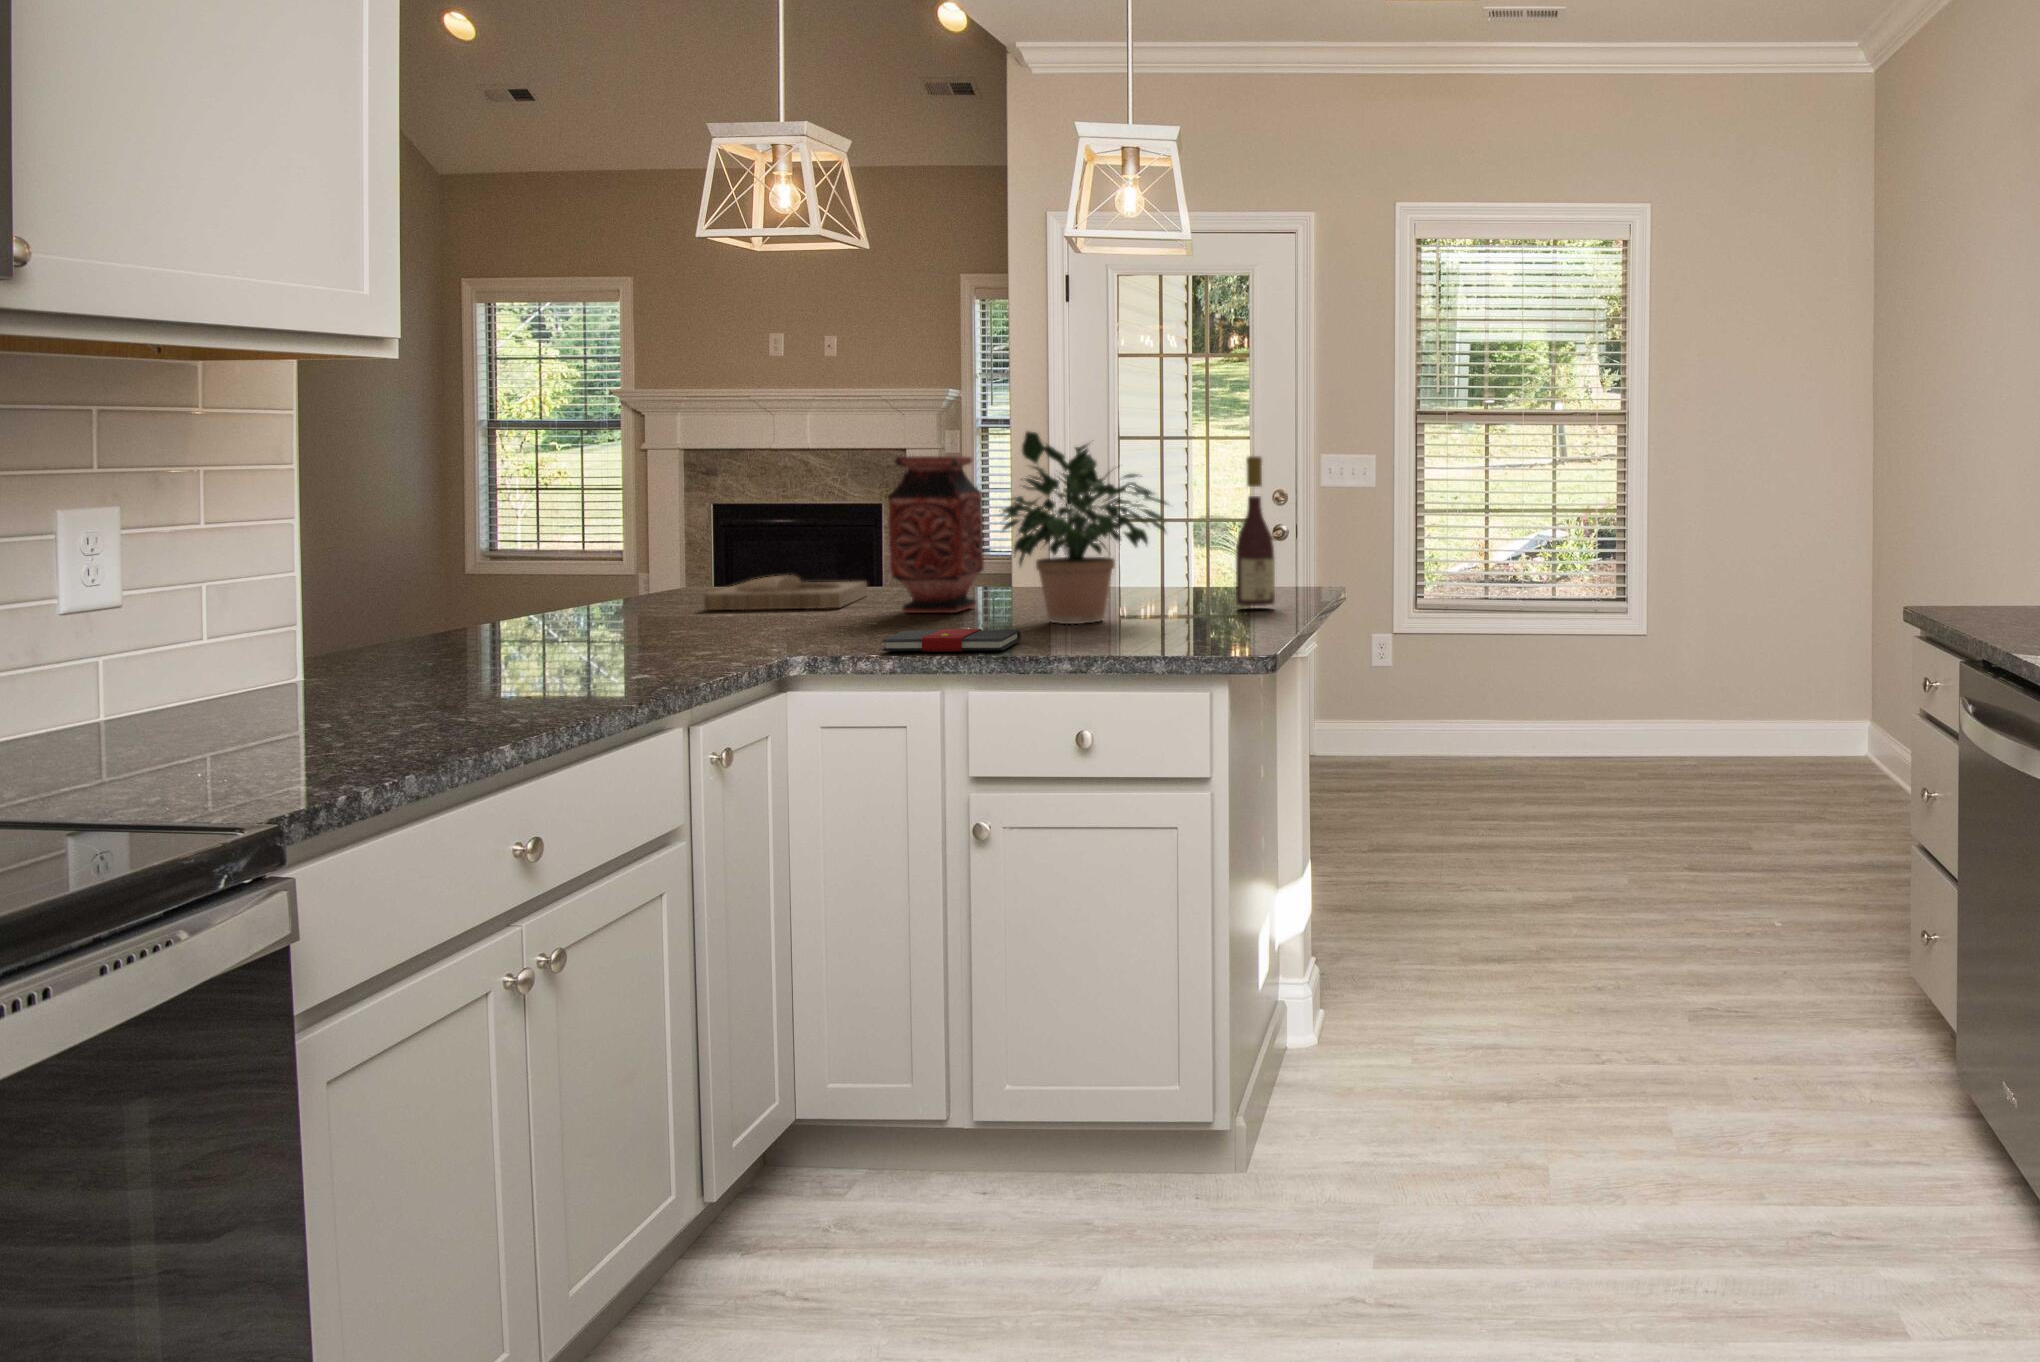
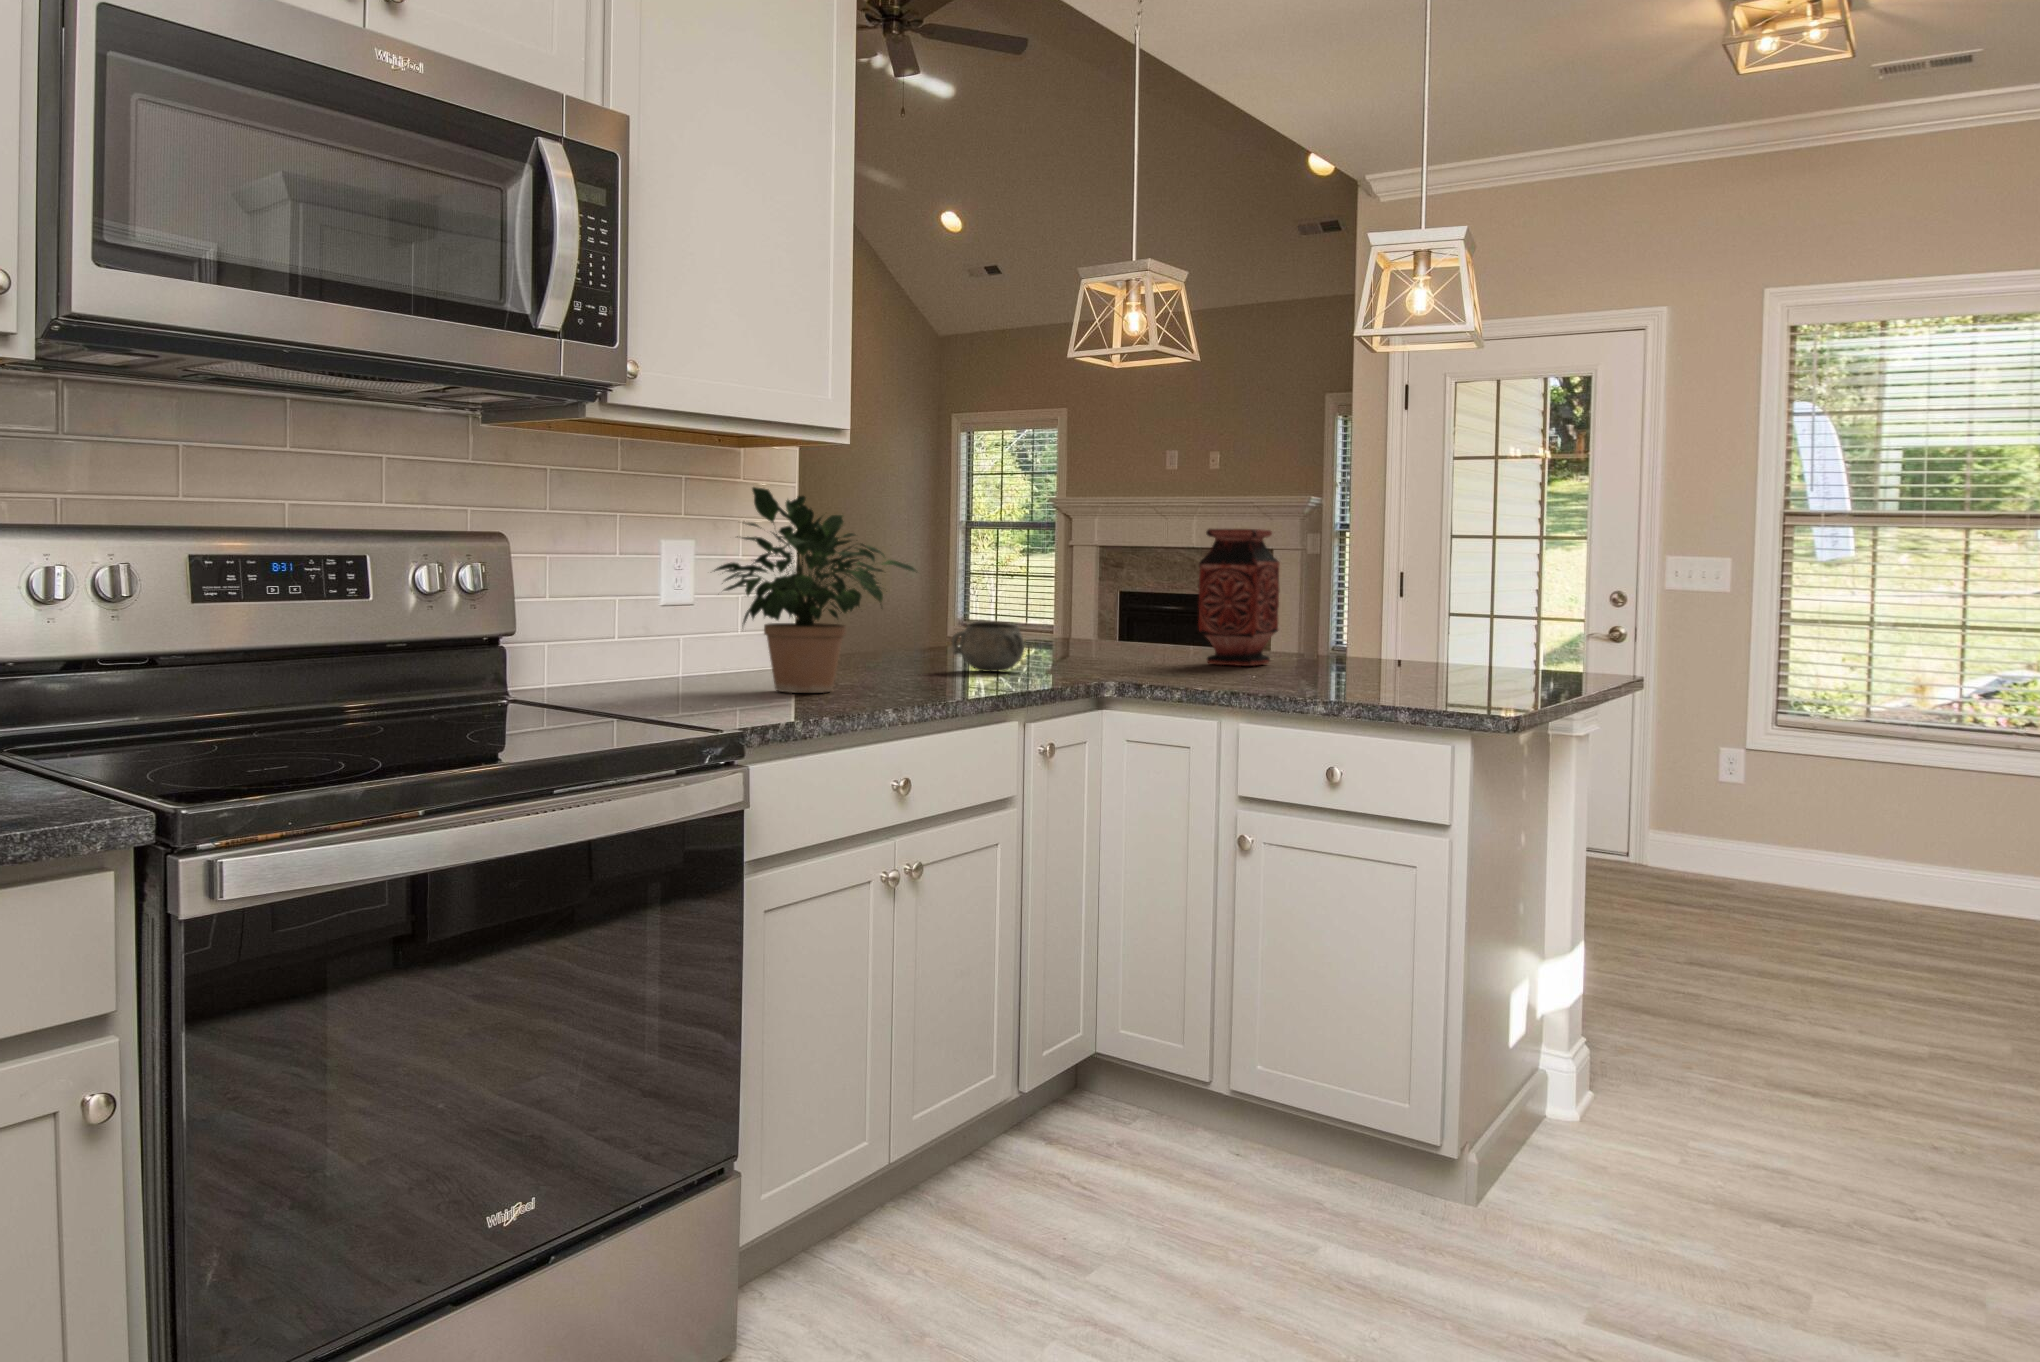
potted plant: present [1002,431,1167,624] -> present [714,487,916,693]
wine bottle: present [1236,456,1275,606] -> none [1504,531,1548,681]
tray: present [704,575,867,610] -> none [1060,631,1188,658]
decorative bowl: none [565,586,673,651] -> present [952,622,1025,672]
book: present [882,629,1021,652] -> none [1171,670,1289,689]

